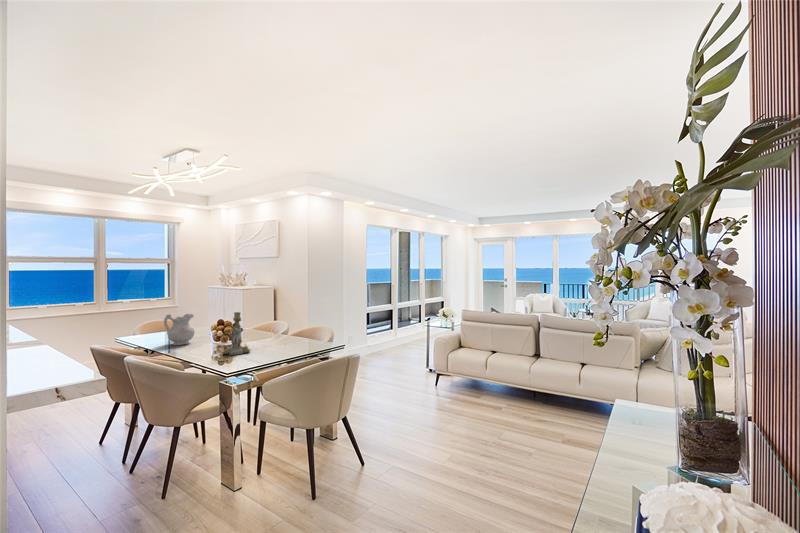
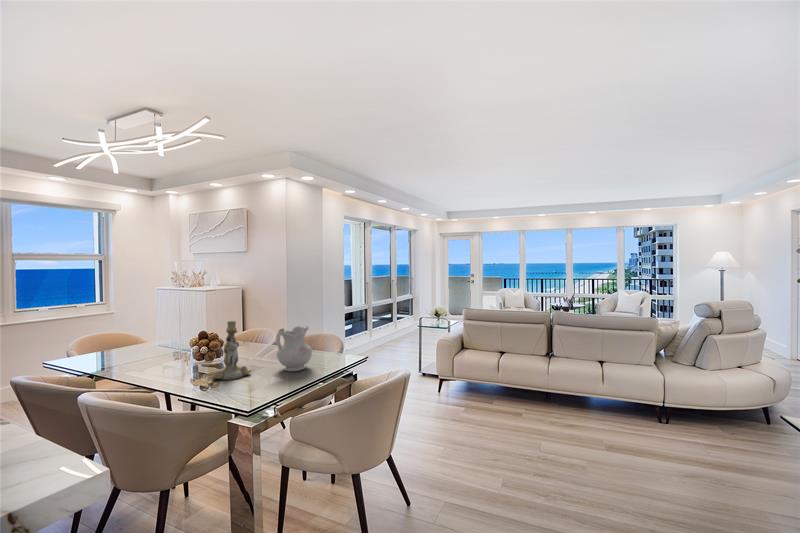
ceramic pitcher: present [164,314,195,345] -> present [276,326,312,371]

